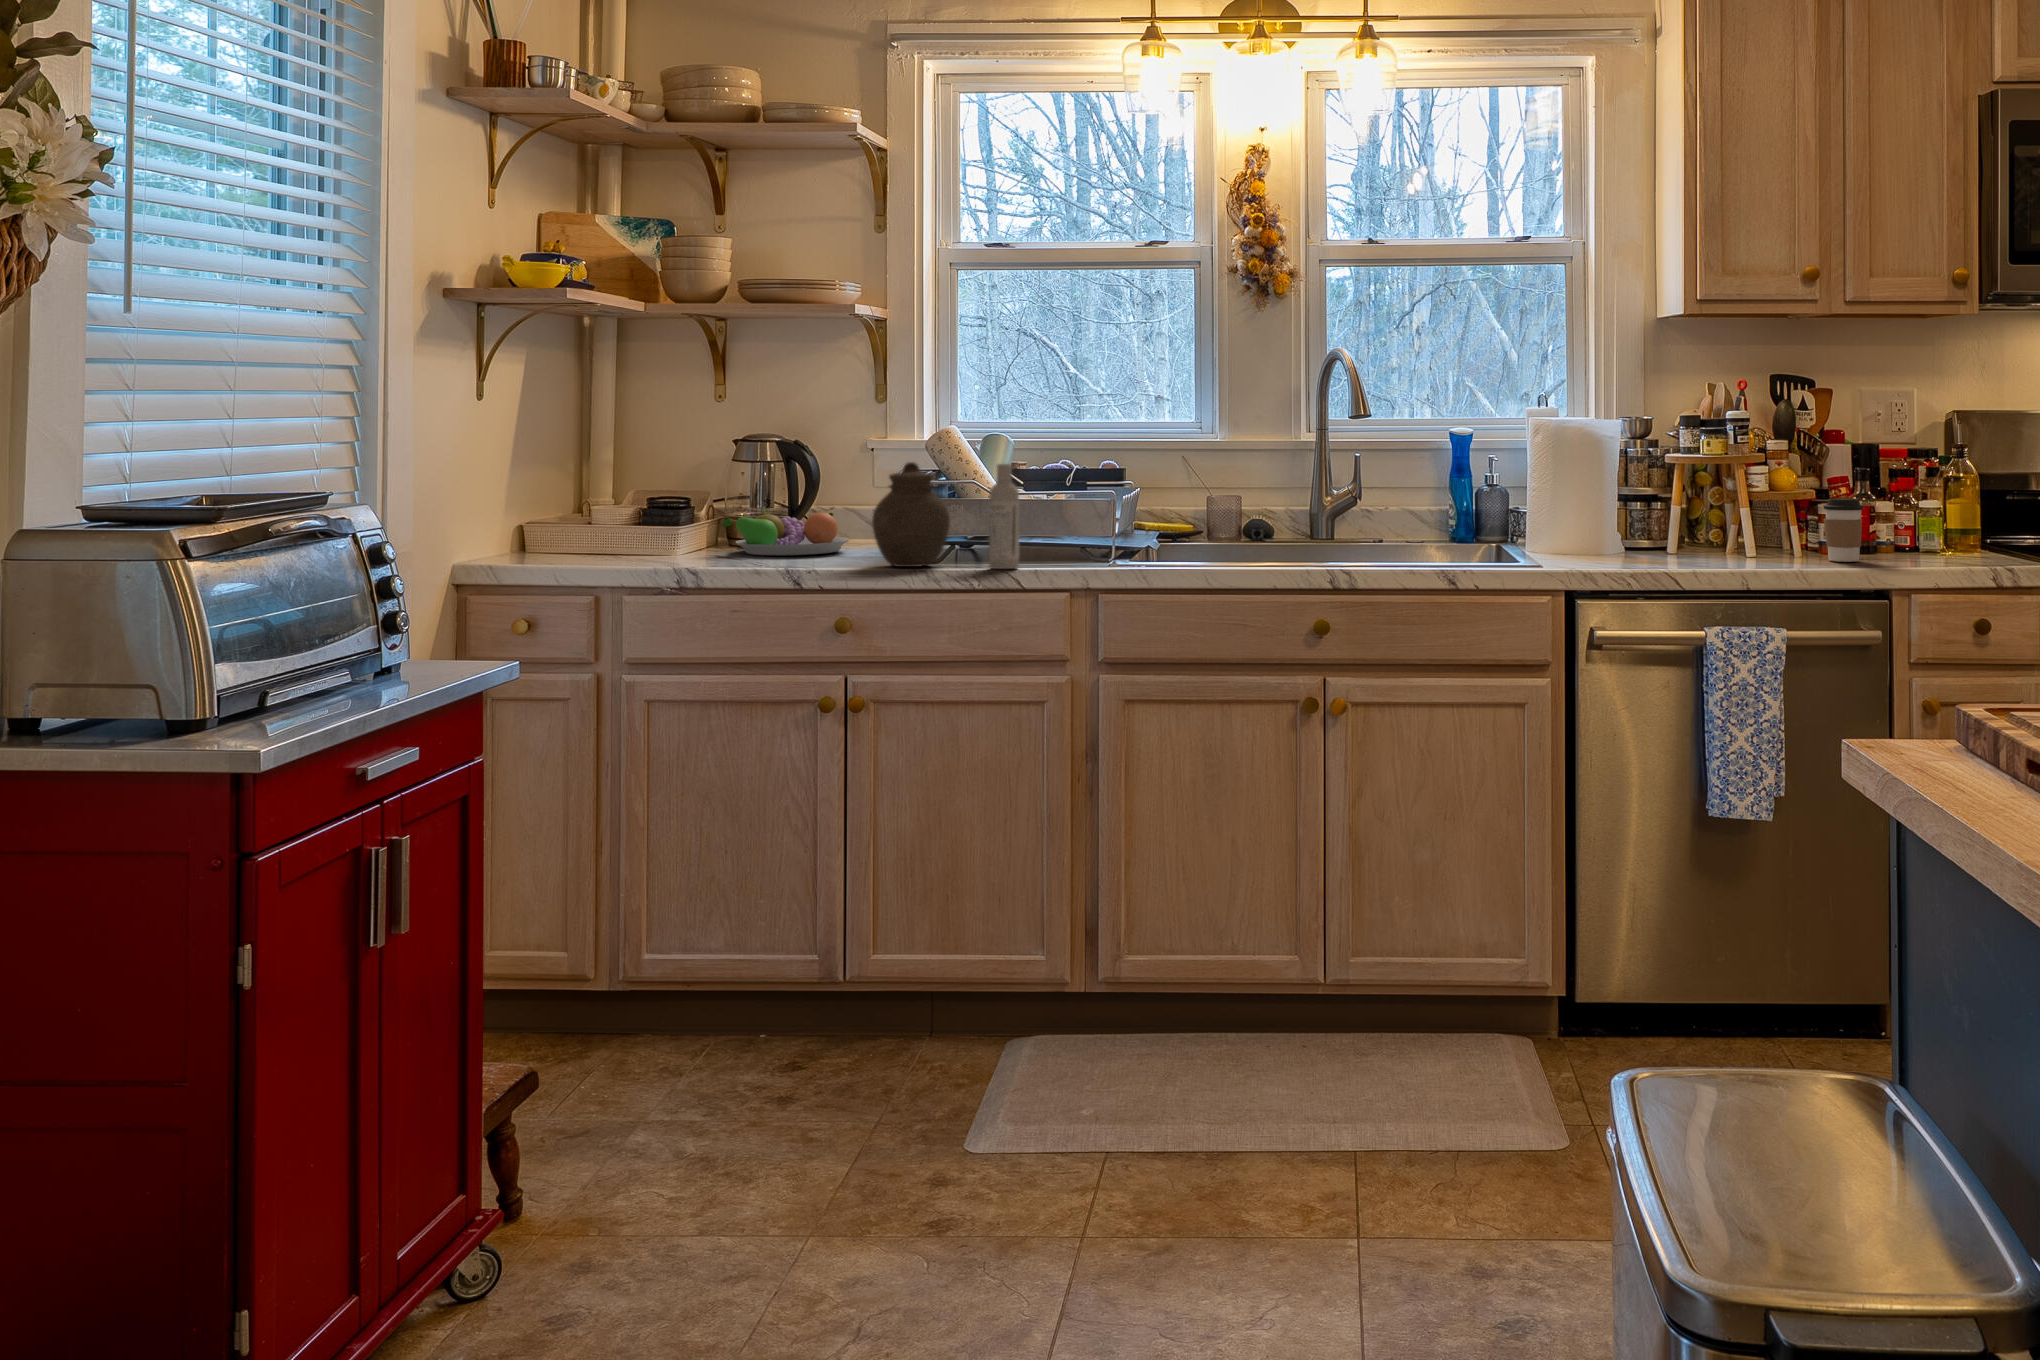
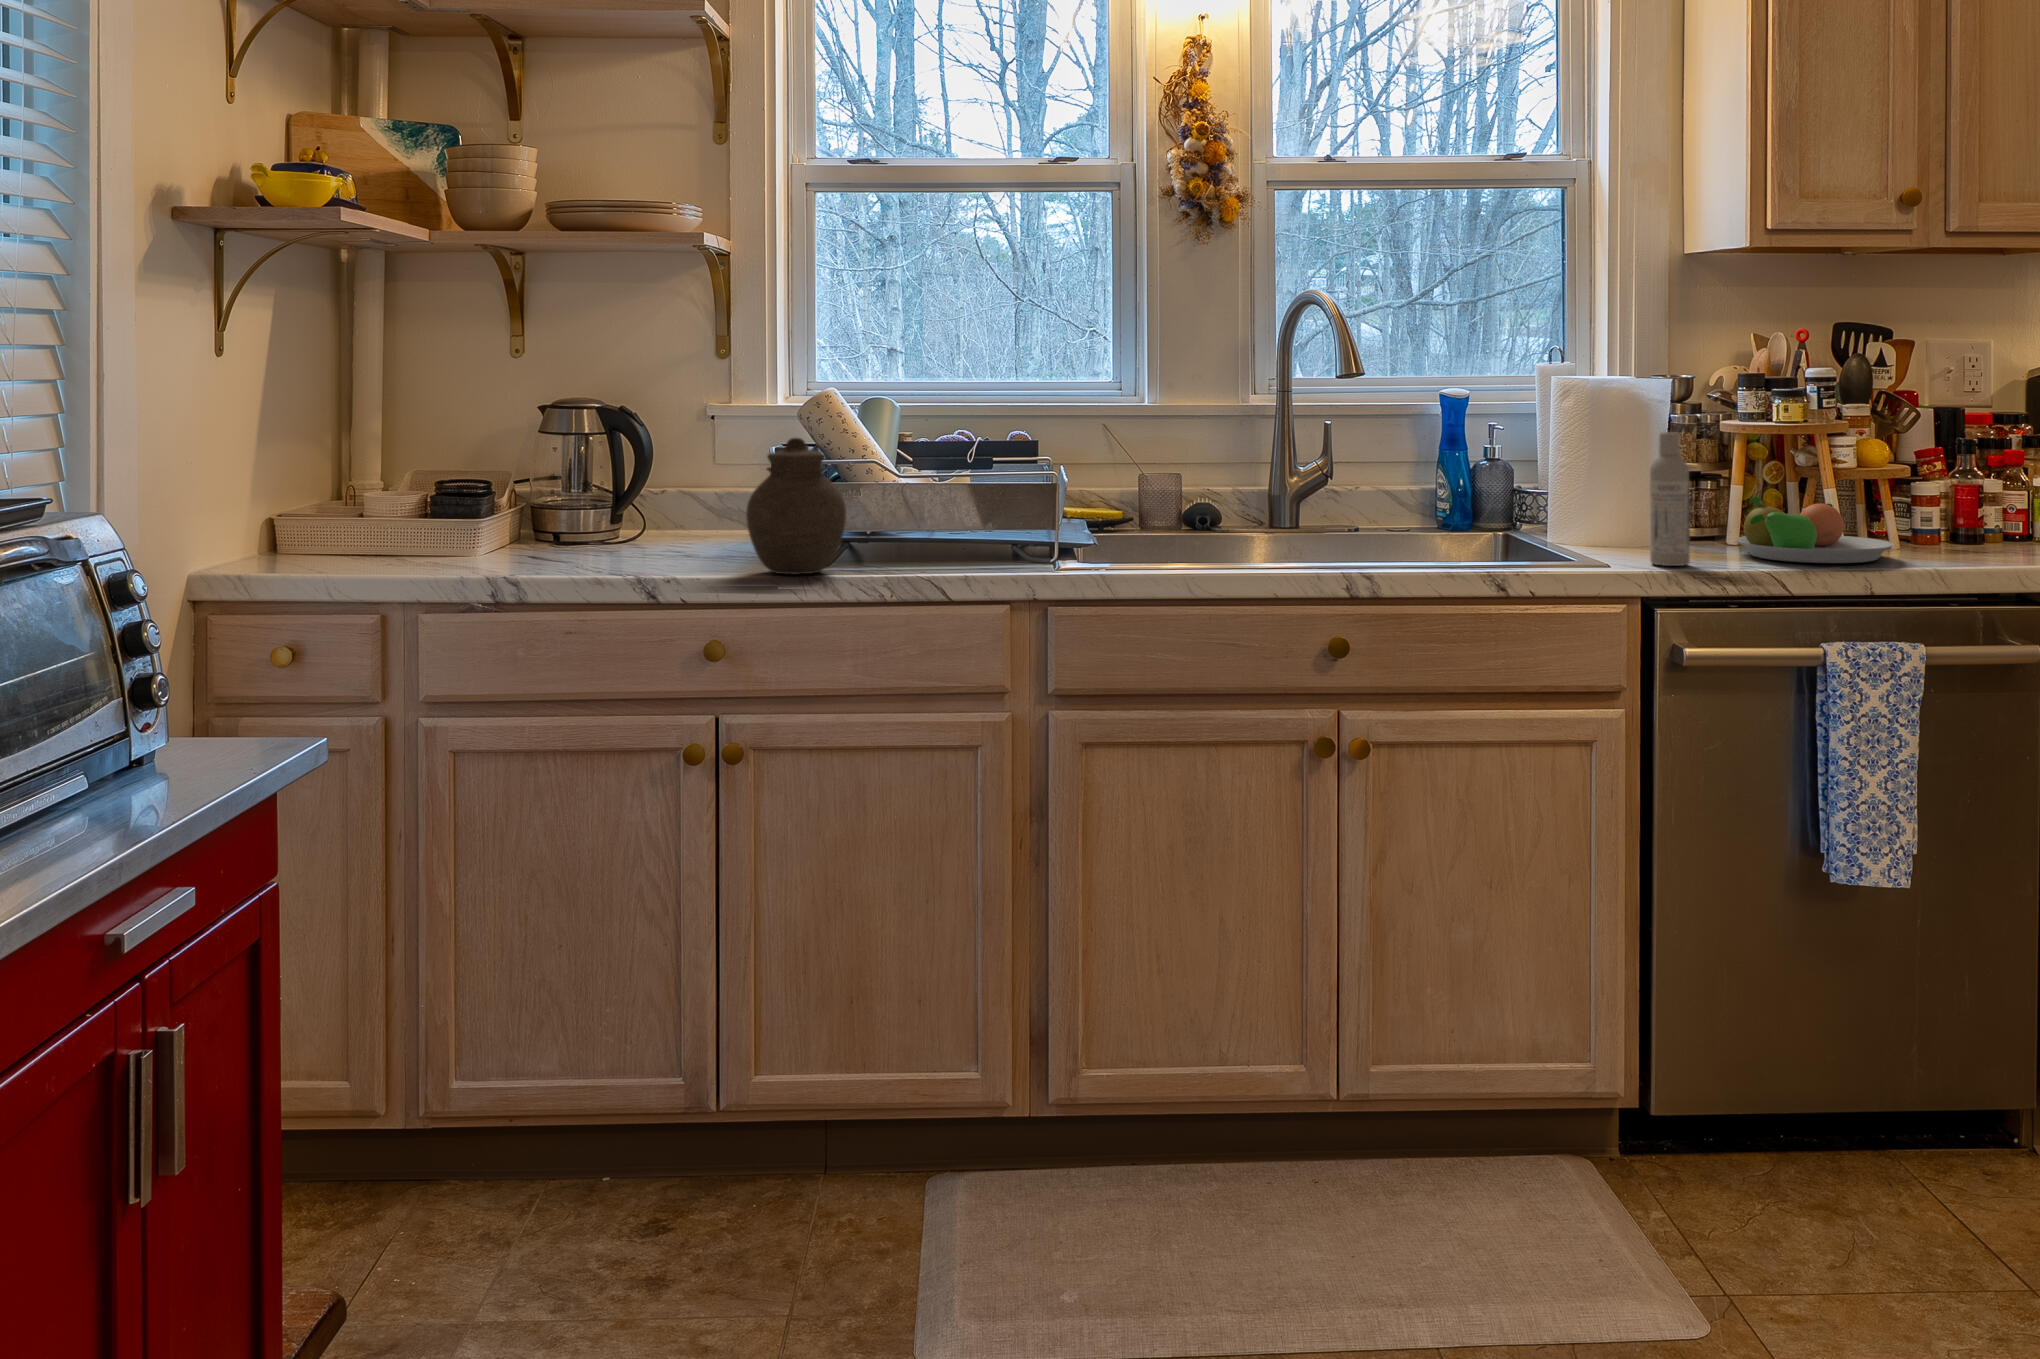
bottle: present [989,464,1019,569] -> present [1650,432,1690,566]
coffee cup: present [1823,498,1864,562] -> none [1944,479,1999,559]
fruit bowl: present [723,507,850,555] -> present [1735,497,1893,563]

